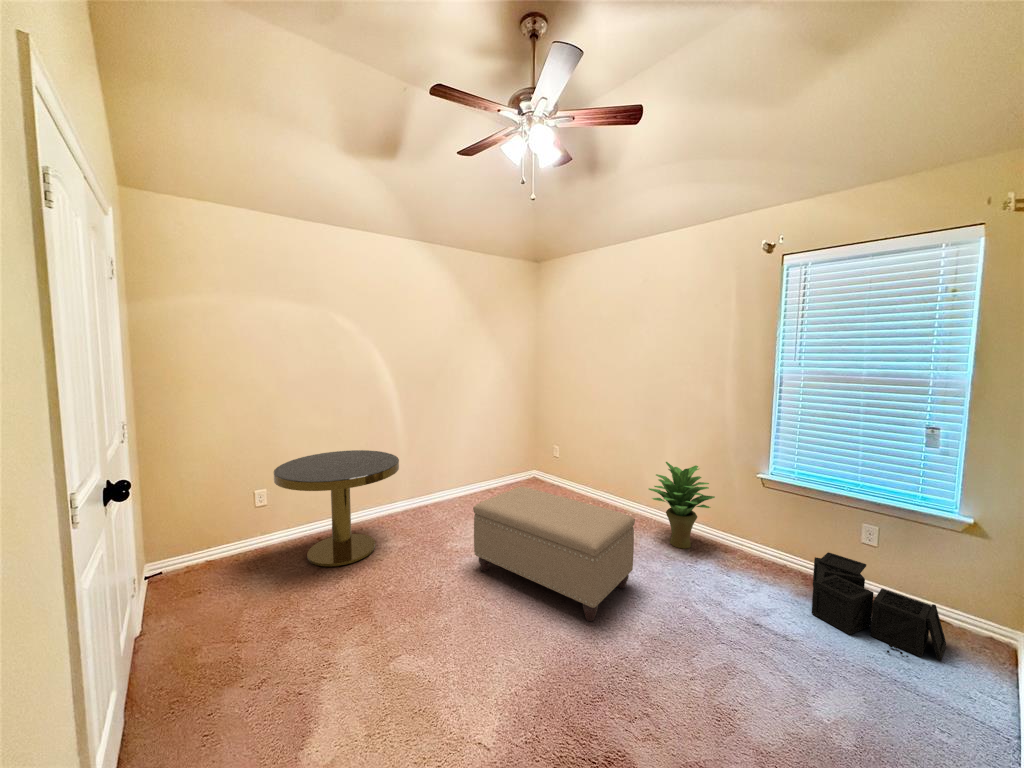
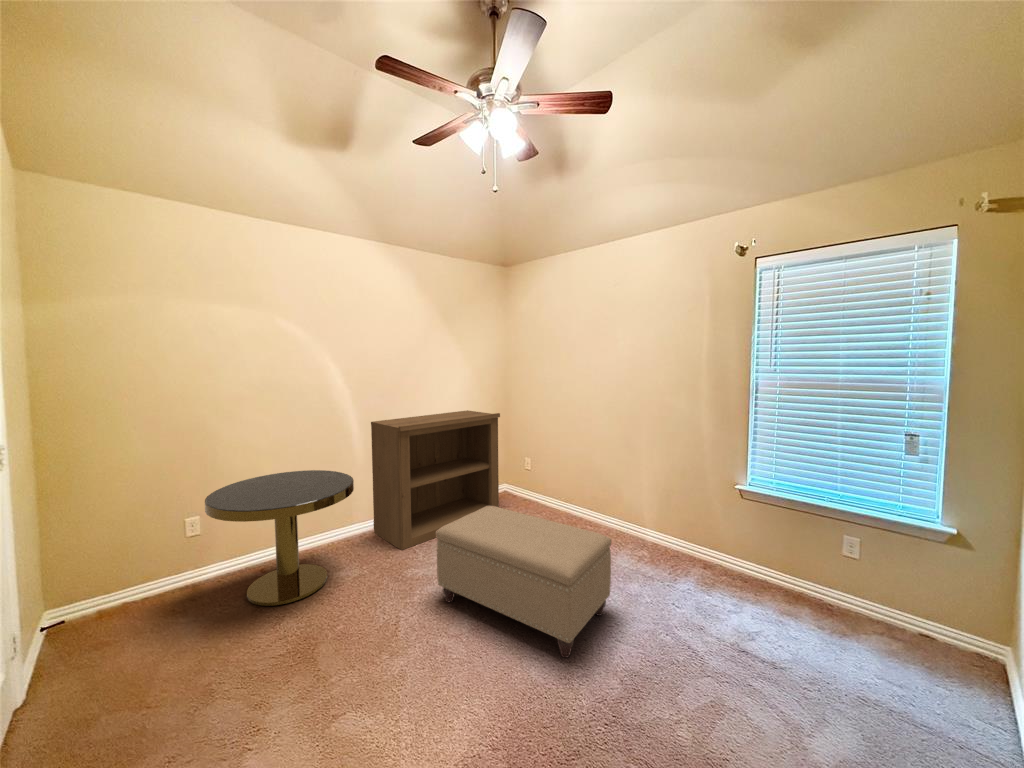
bookshelf: none [412,400,531,525] -> present [371,410,500,550]
potted plant: present [649,462,715,548] -> none [624,474,693,566]
storage bin: present [812,552,946,661] -> none [796,566,935,683]

